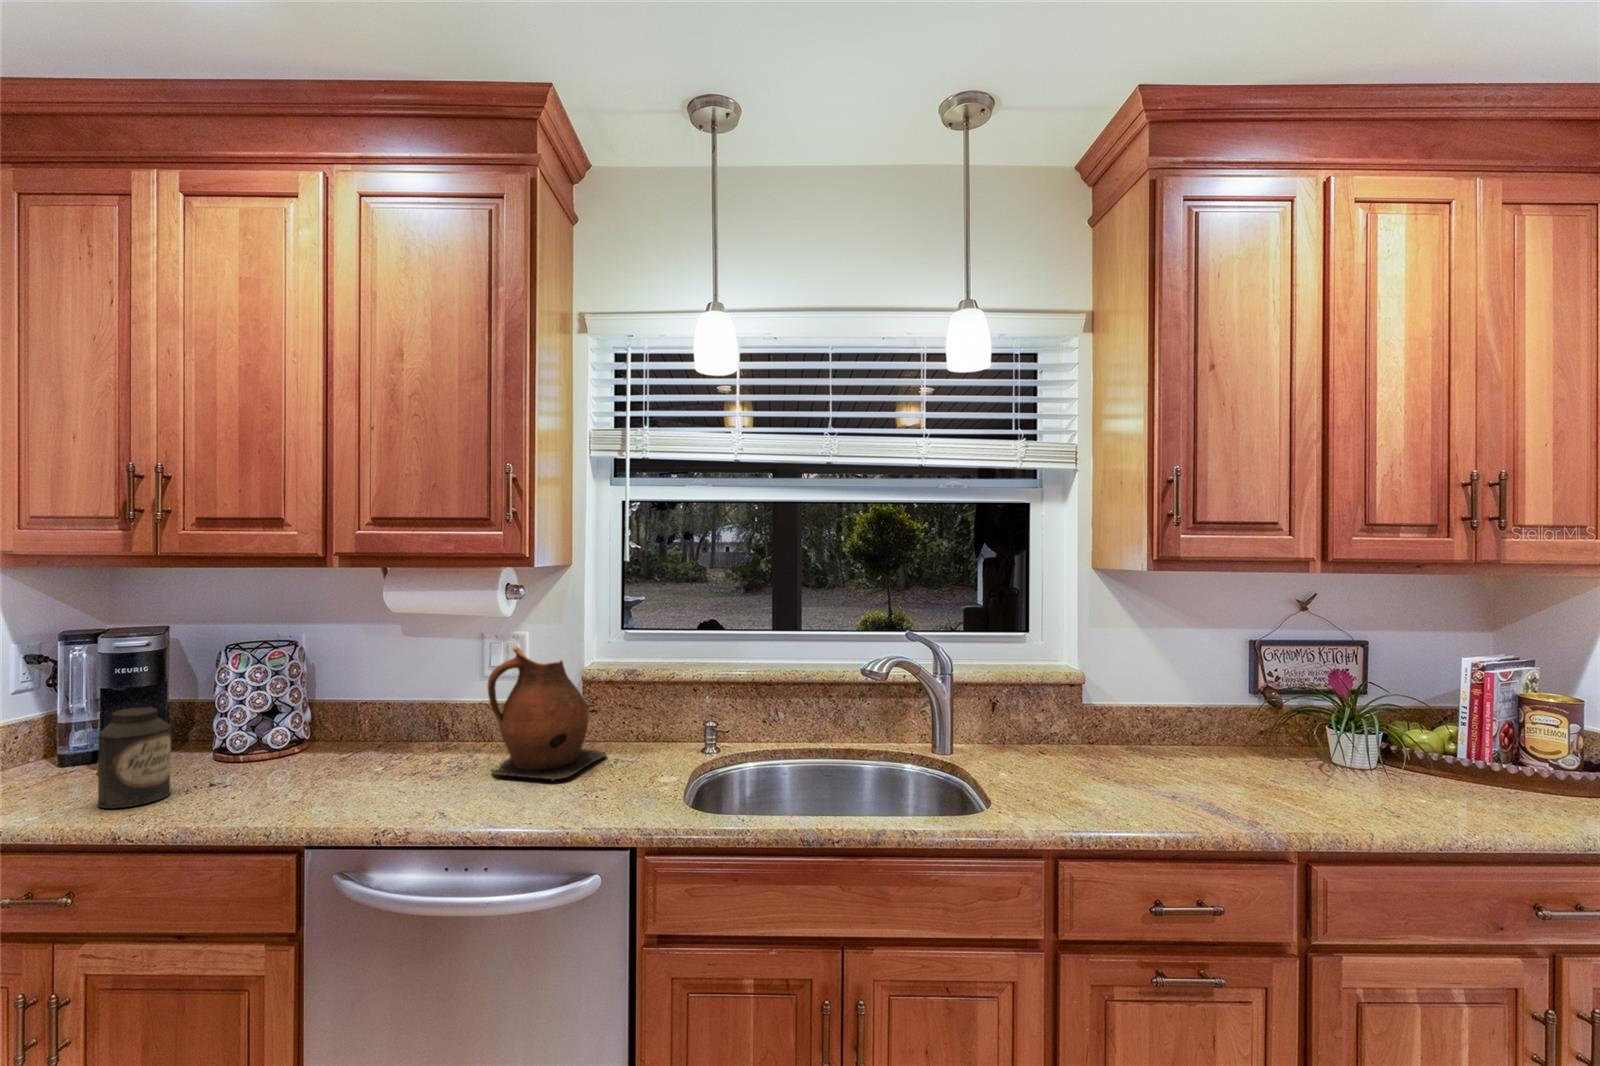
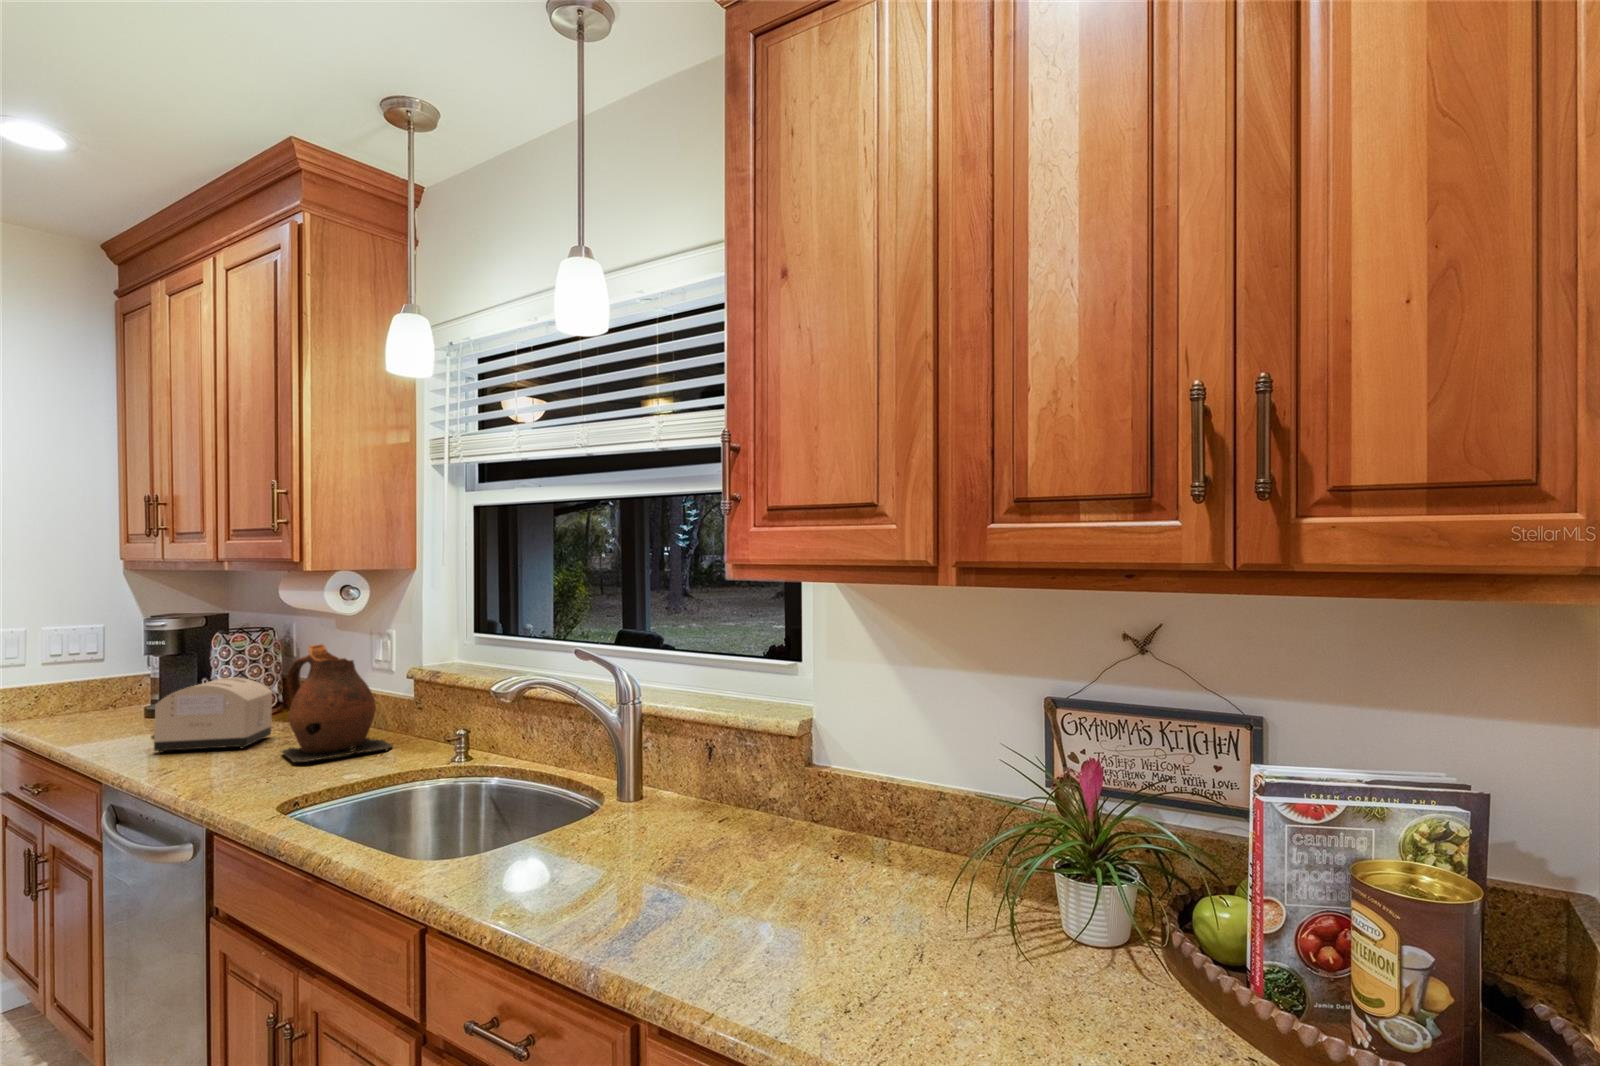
toaster: none [293,698,427,802] -> present [152,677,272,753]
canister: present [98,708,171,808] -> none [87,671,141,738]

